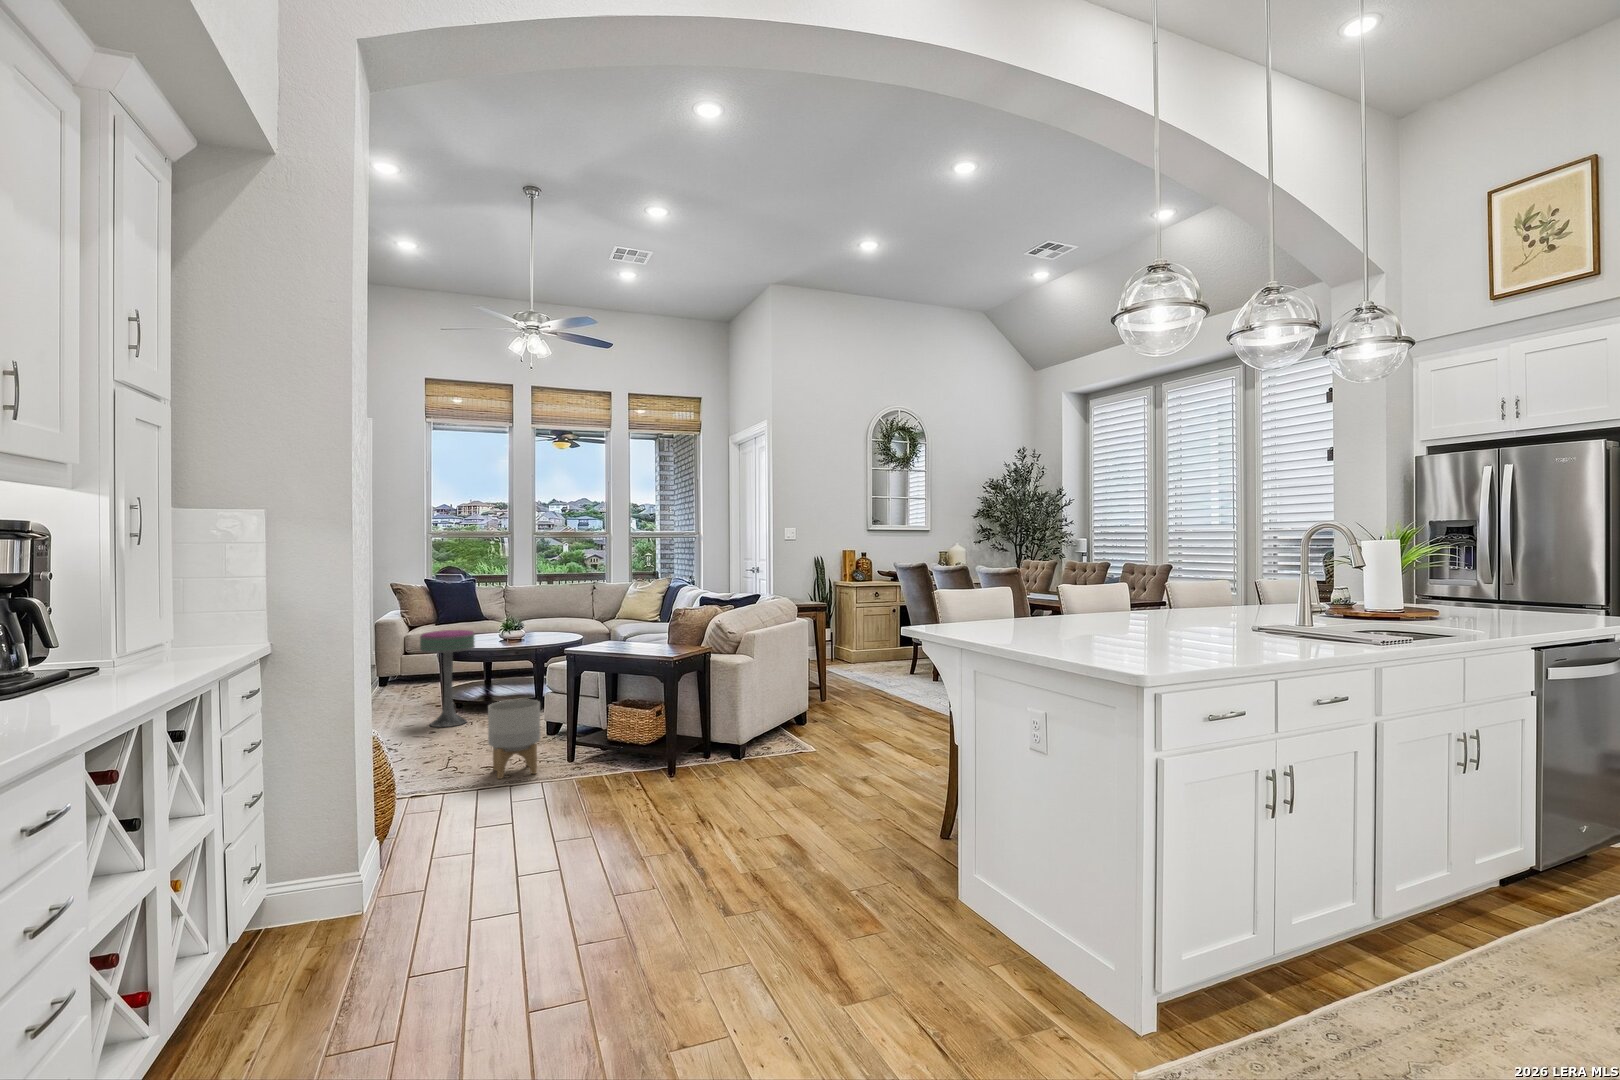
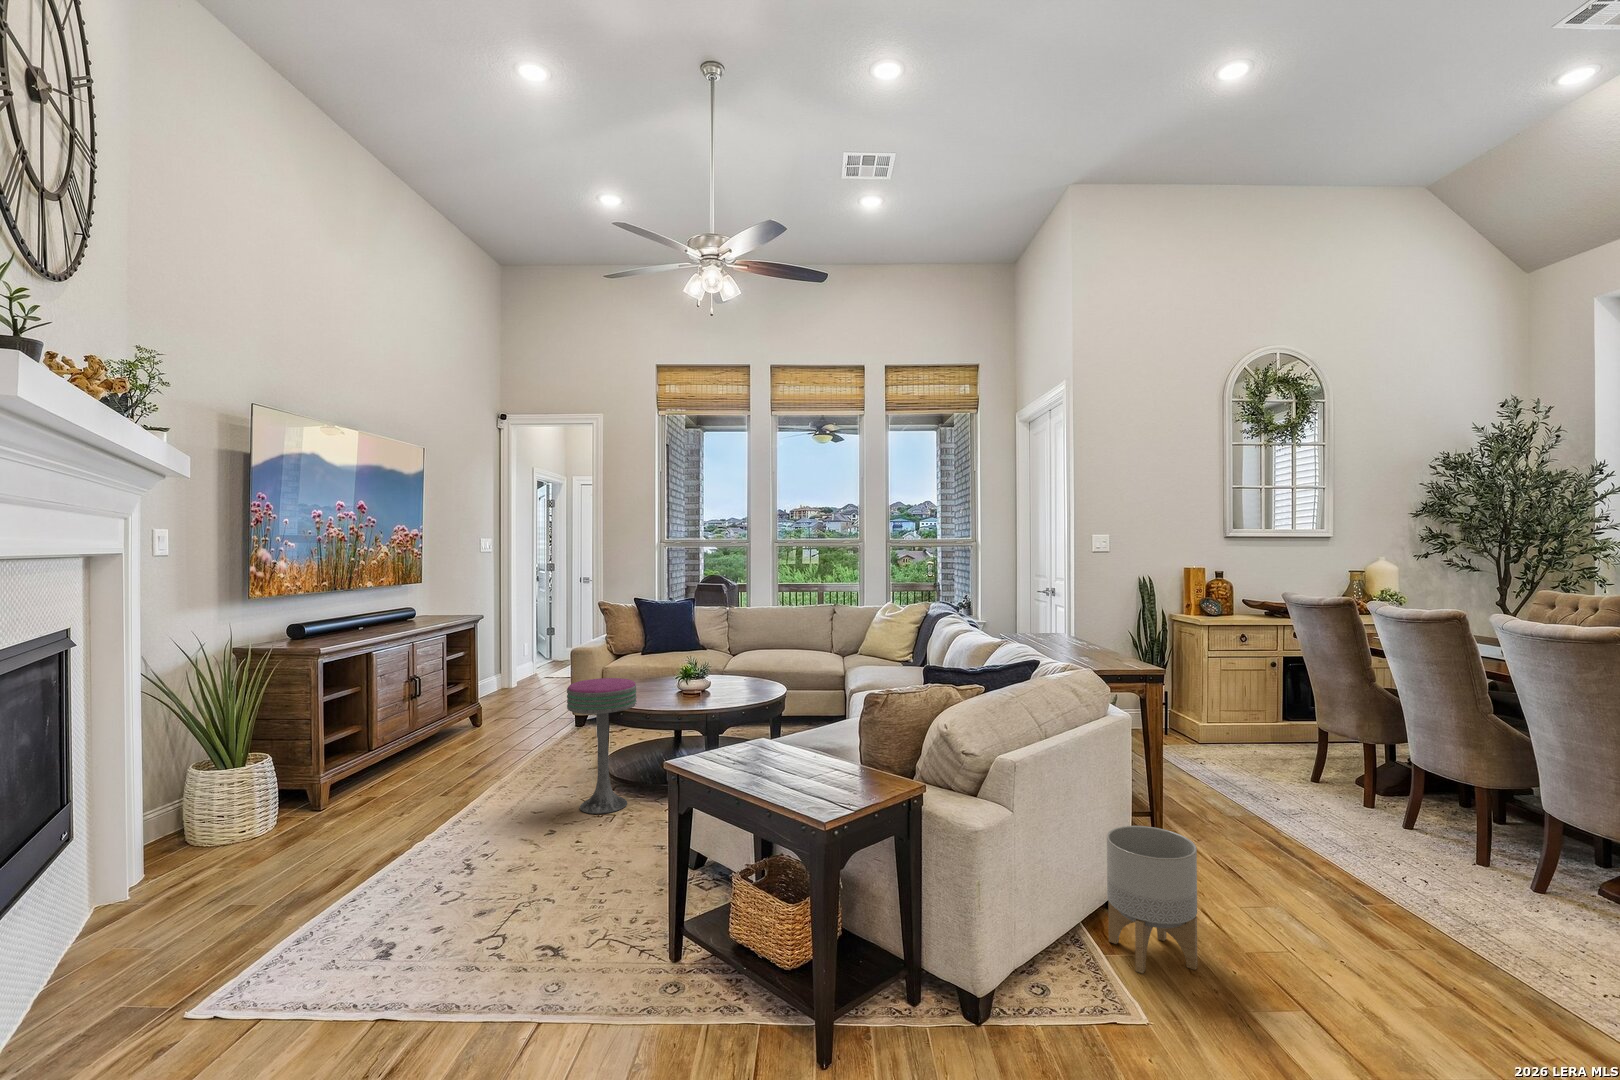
planter: present [488,699,541,779] -> present [1107,826,1197,974]

